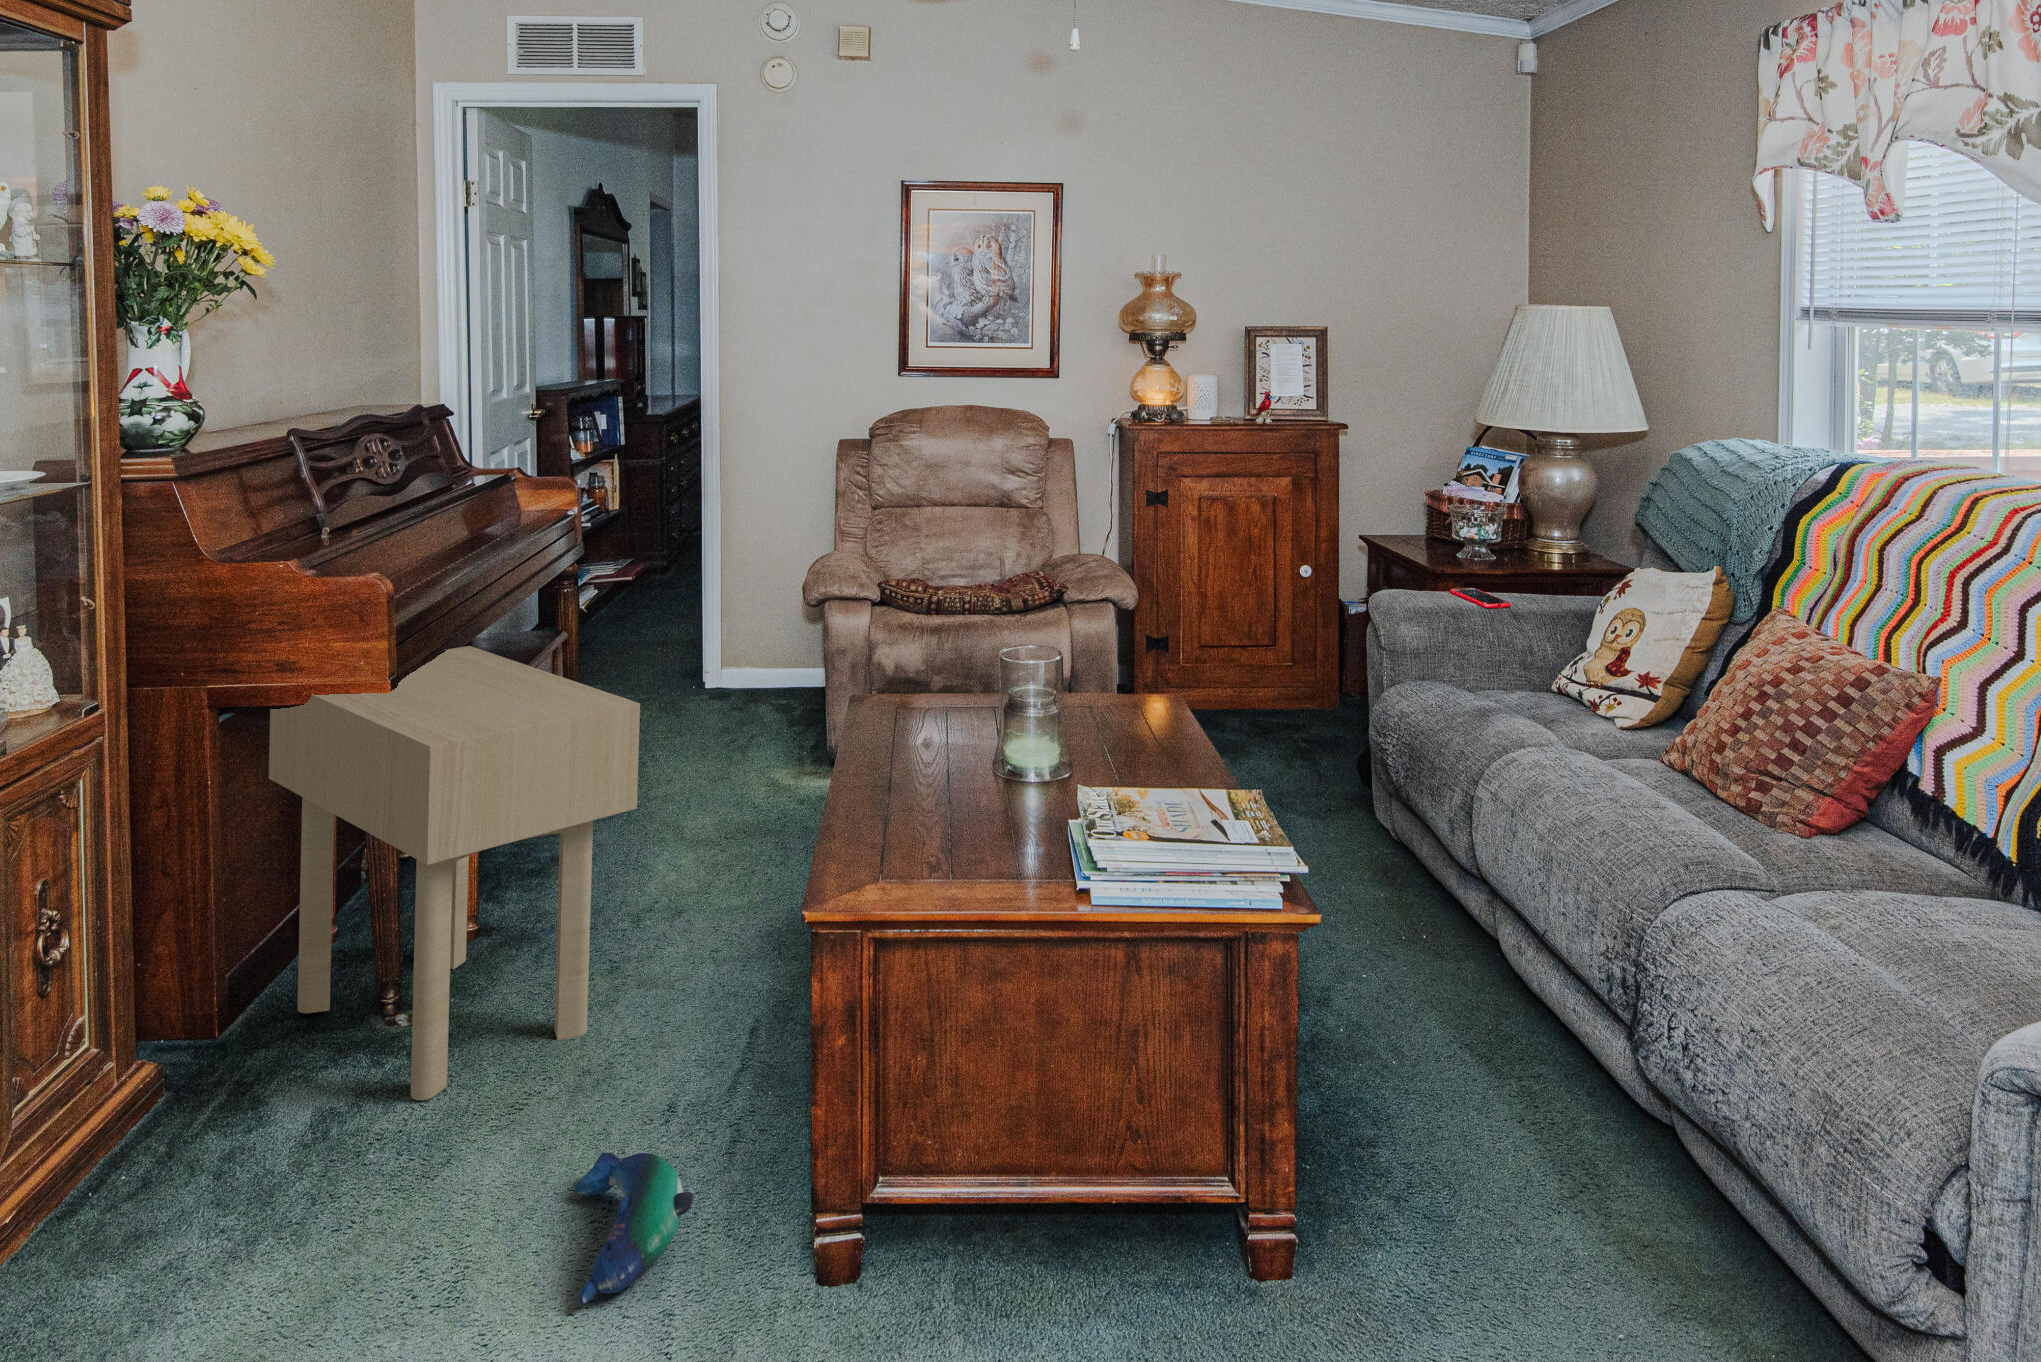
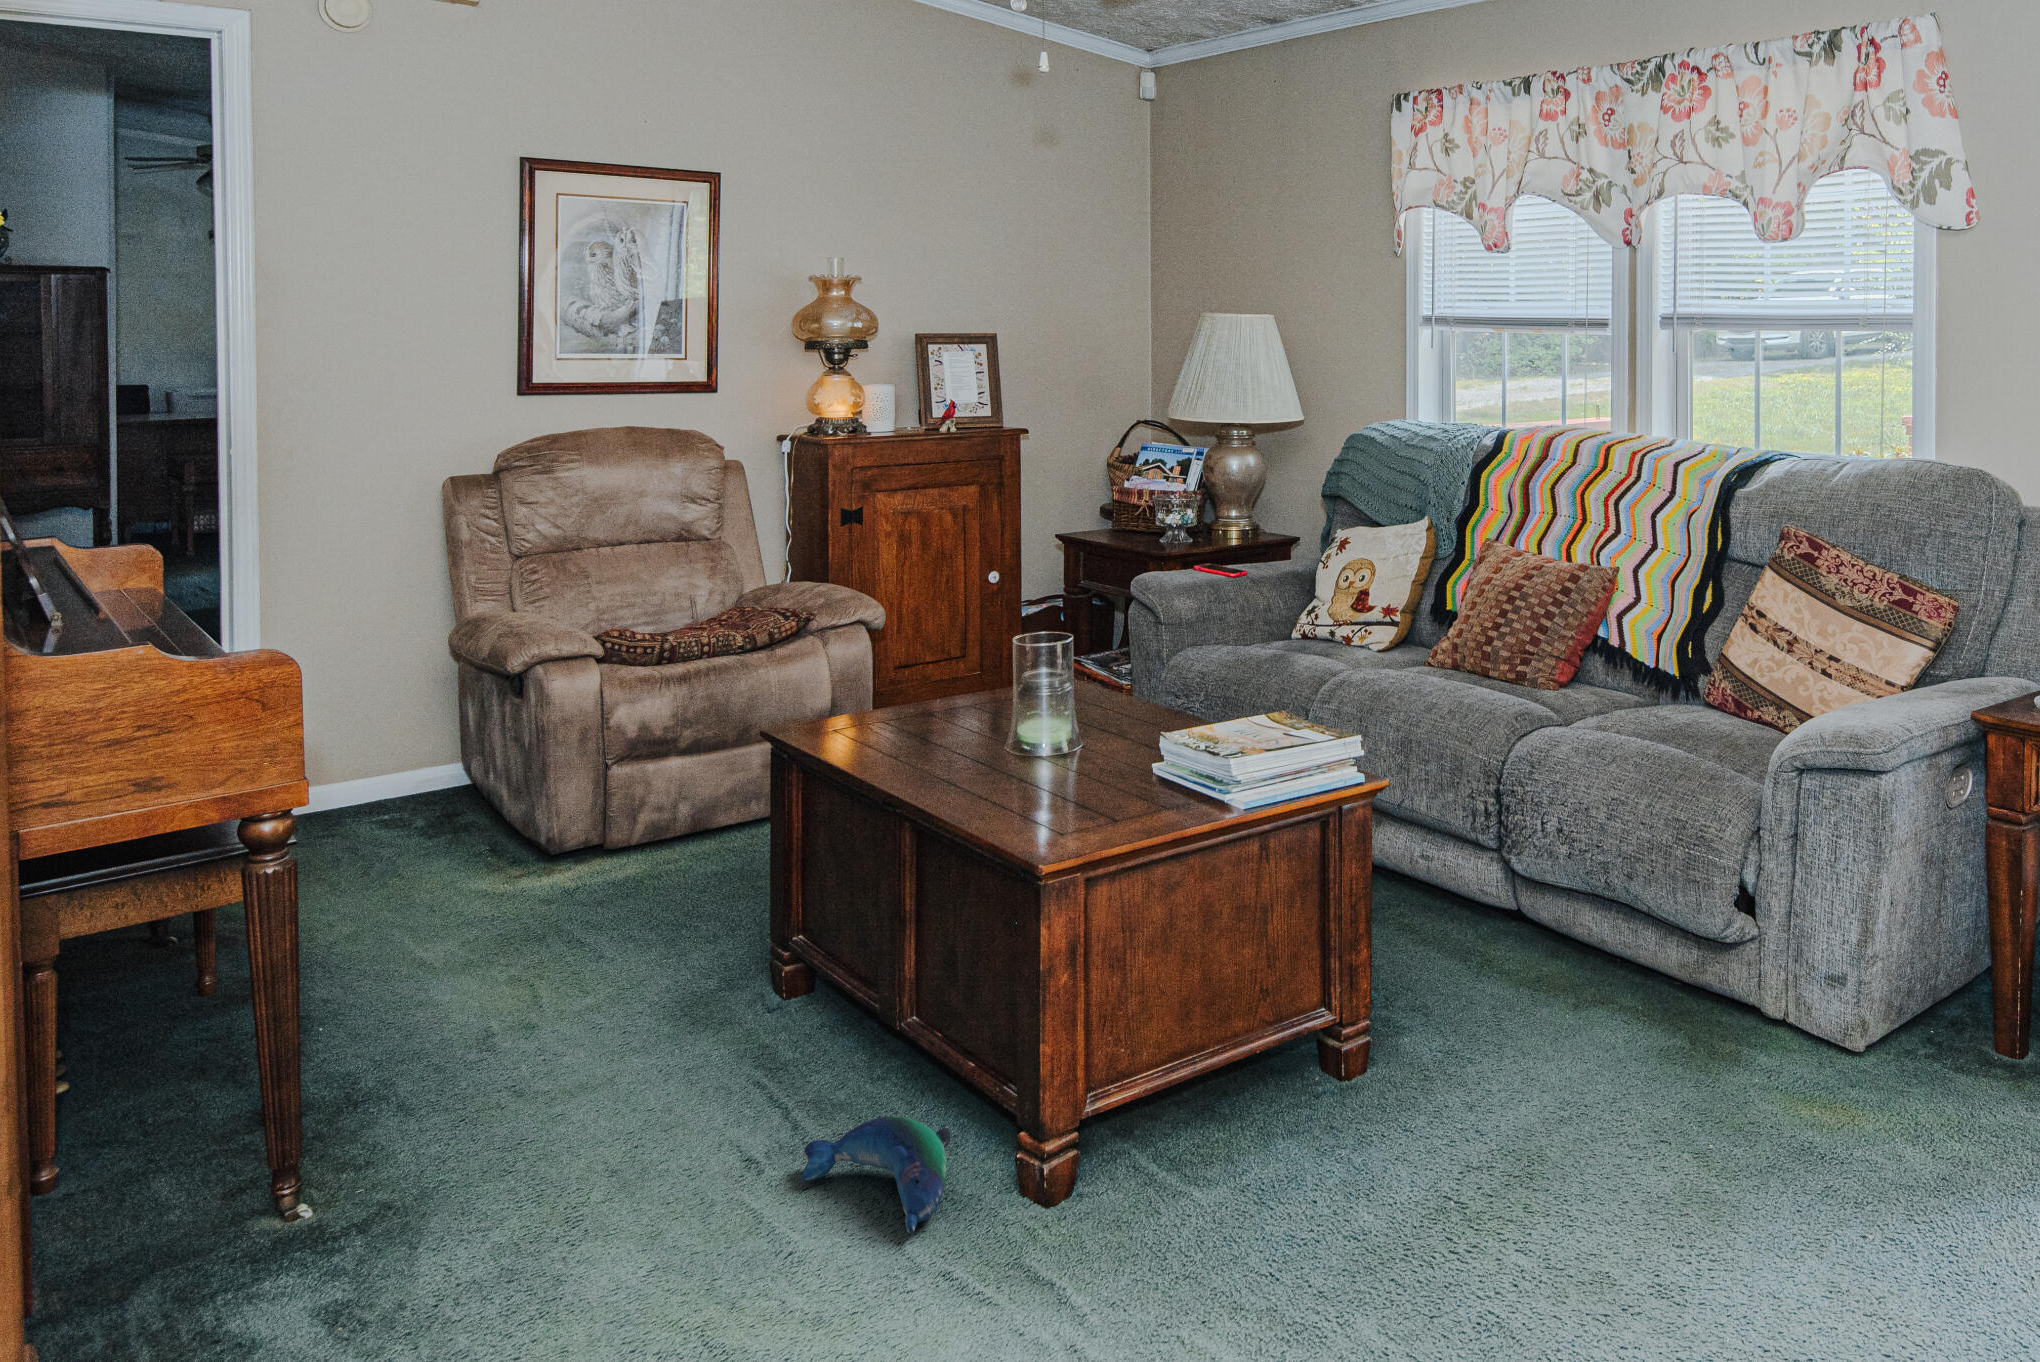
side table: present [269,646,640,1100] -> none [209,725,689,1185]

